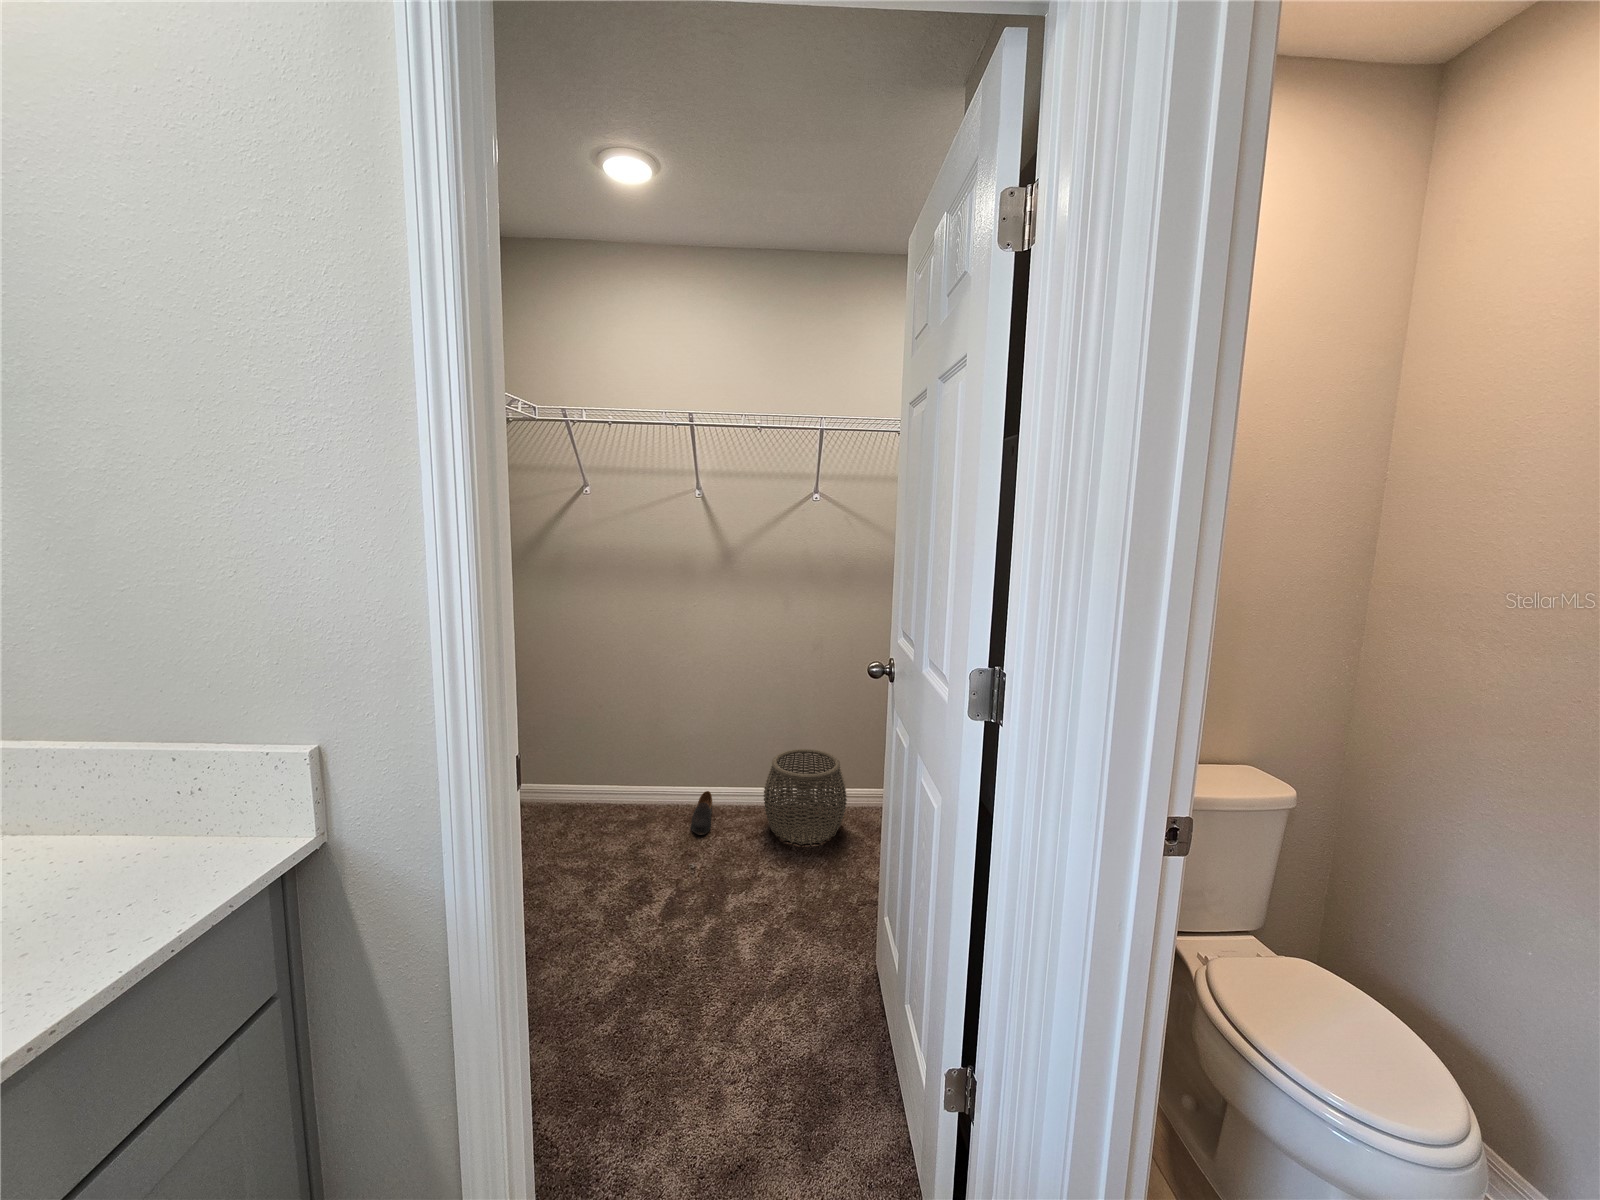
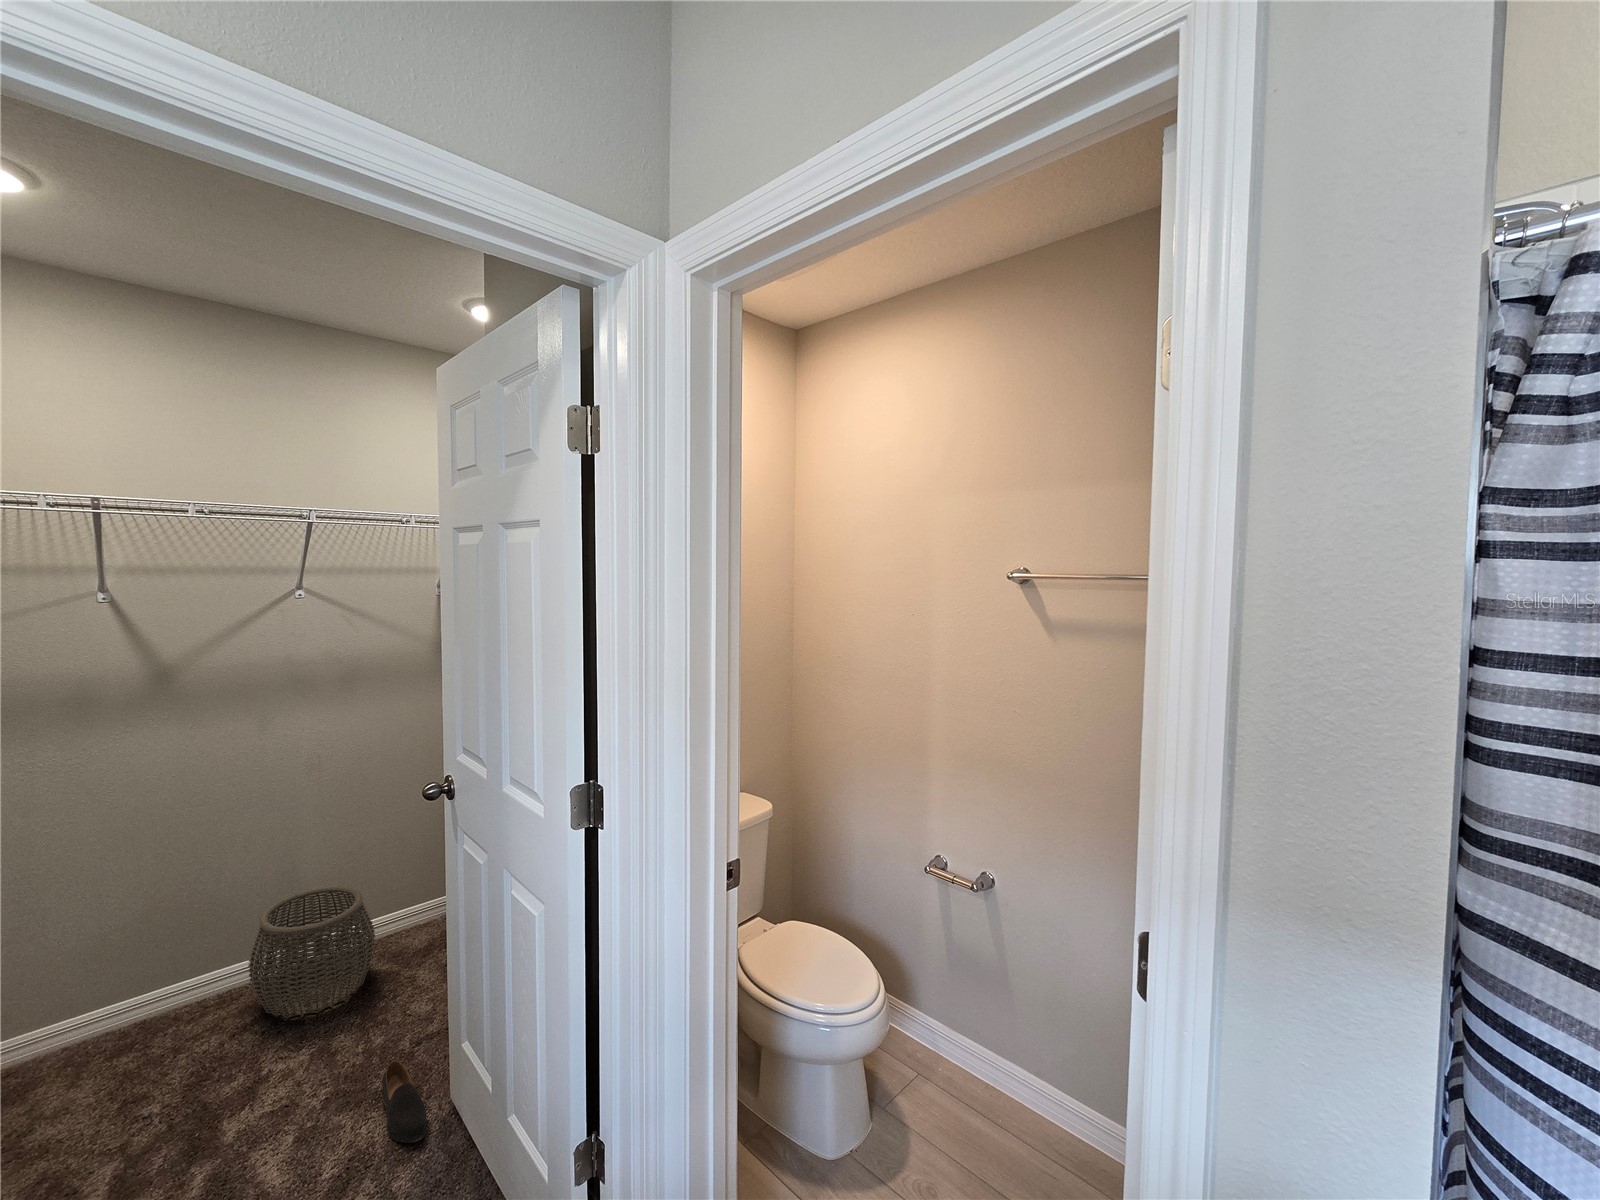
shoe: present [691,791,712,835] -> present [382,1060,427,1143]

